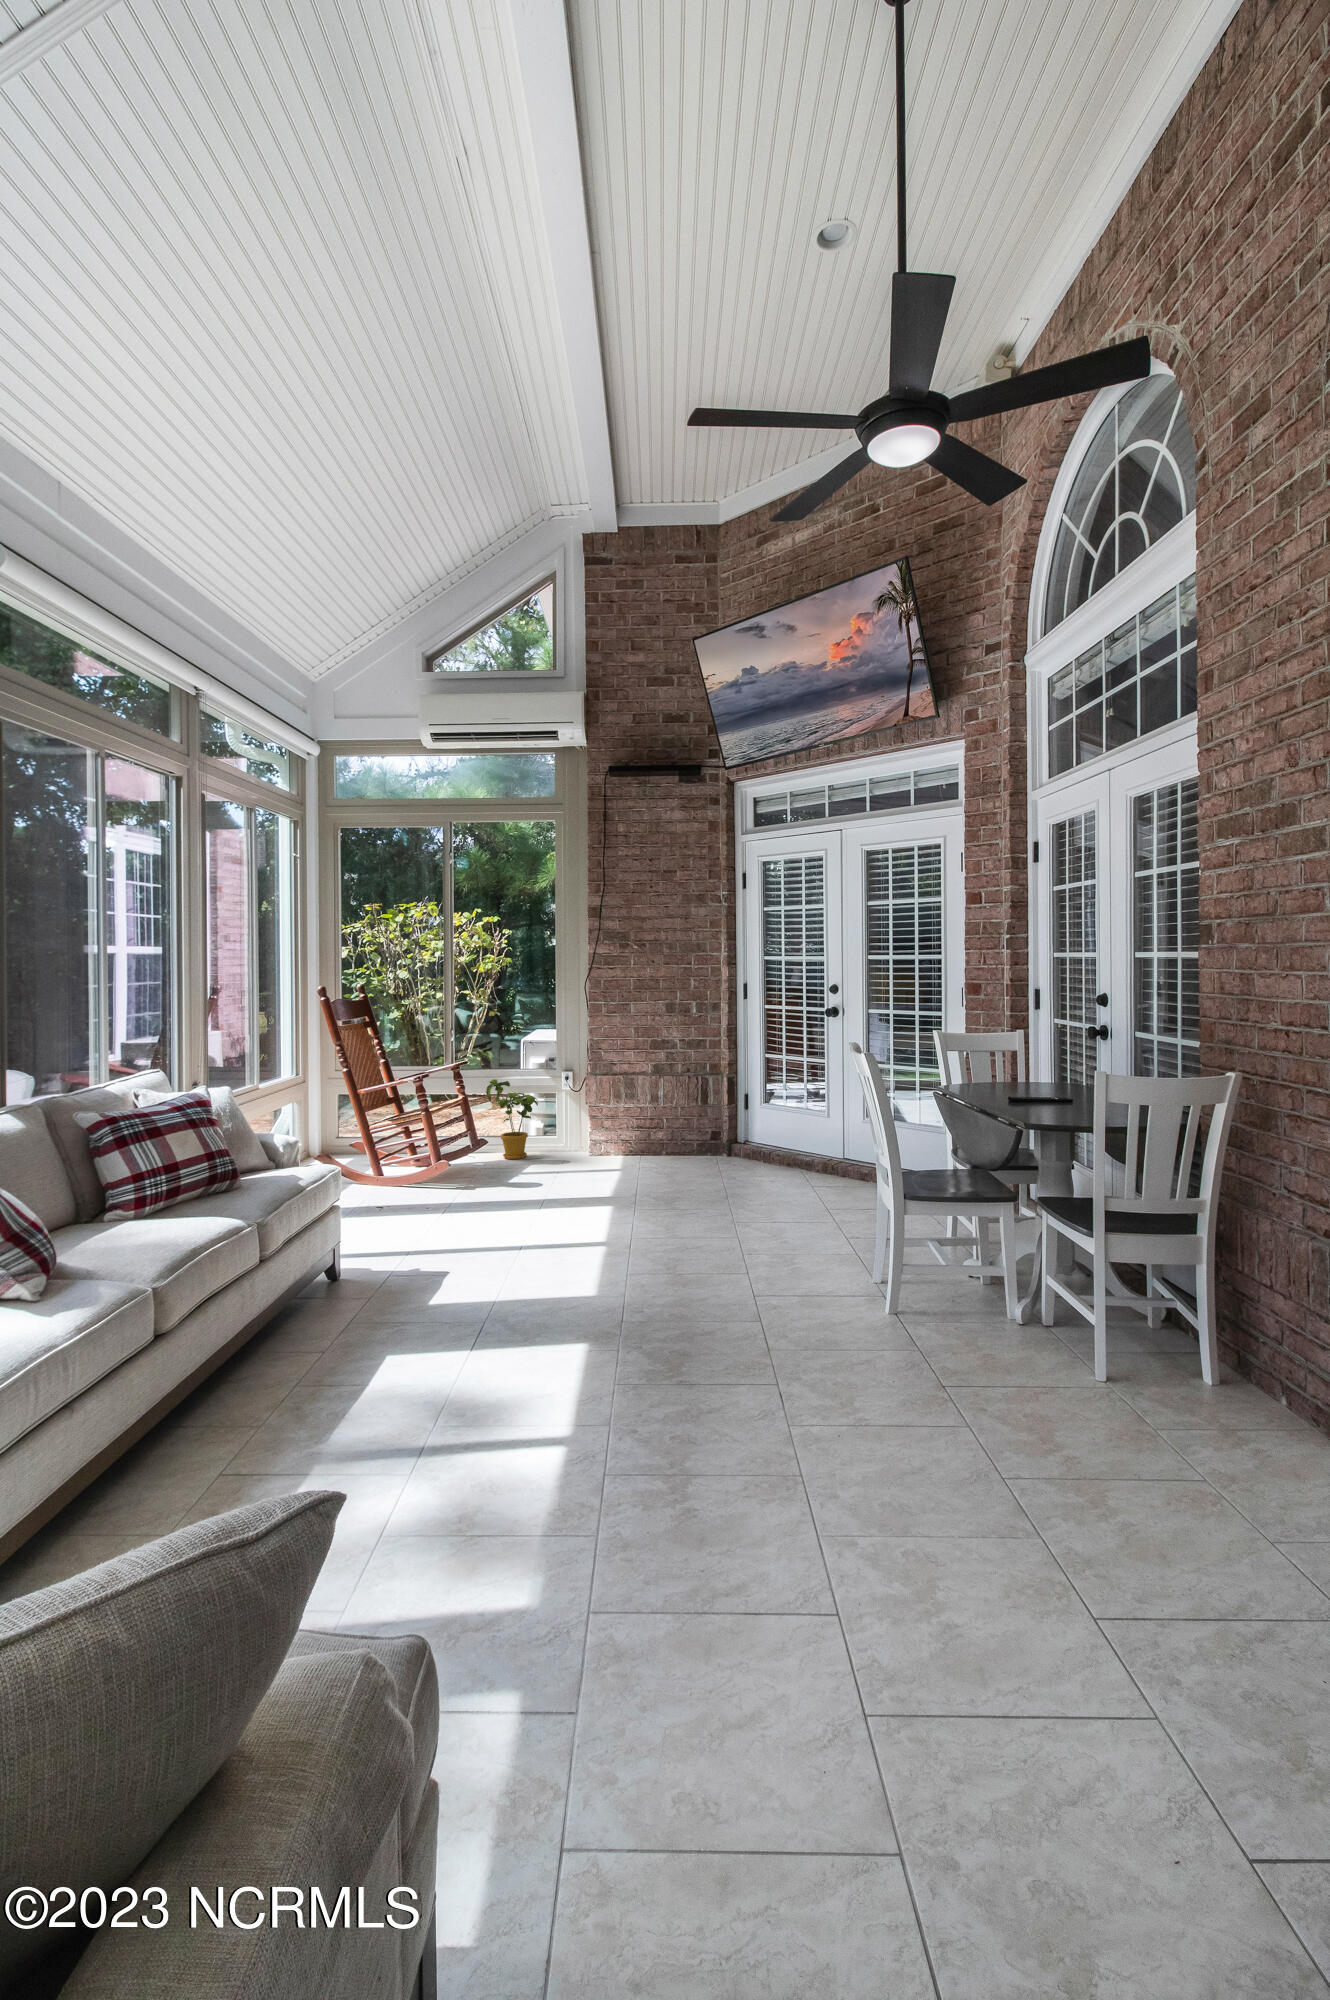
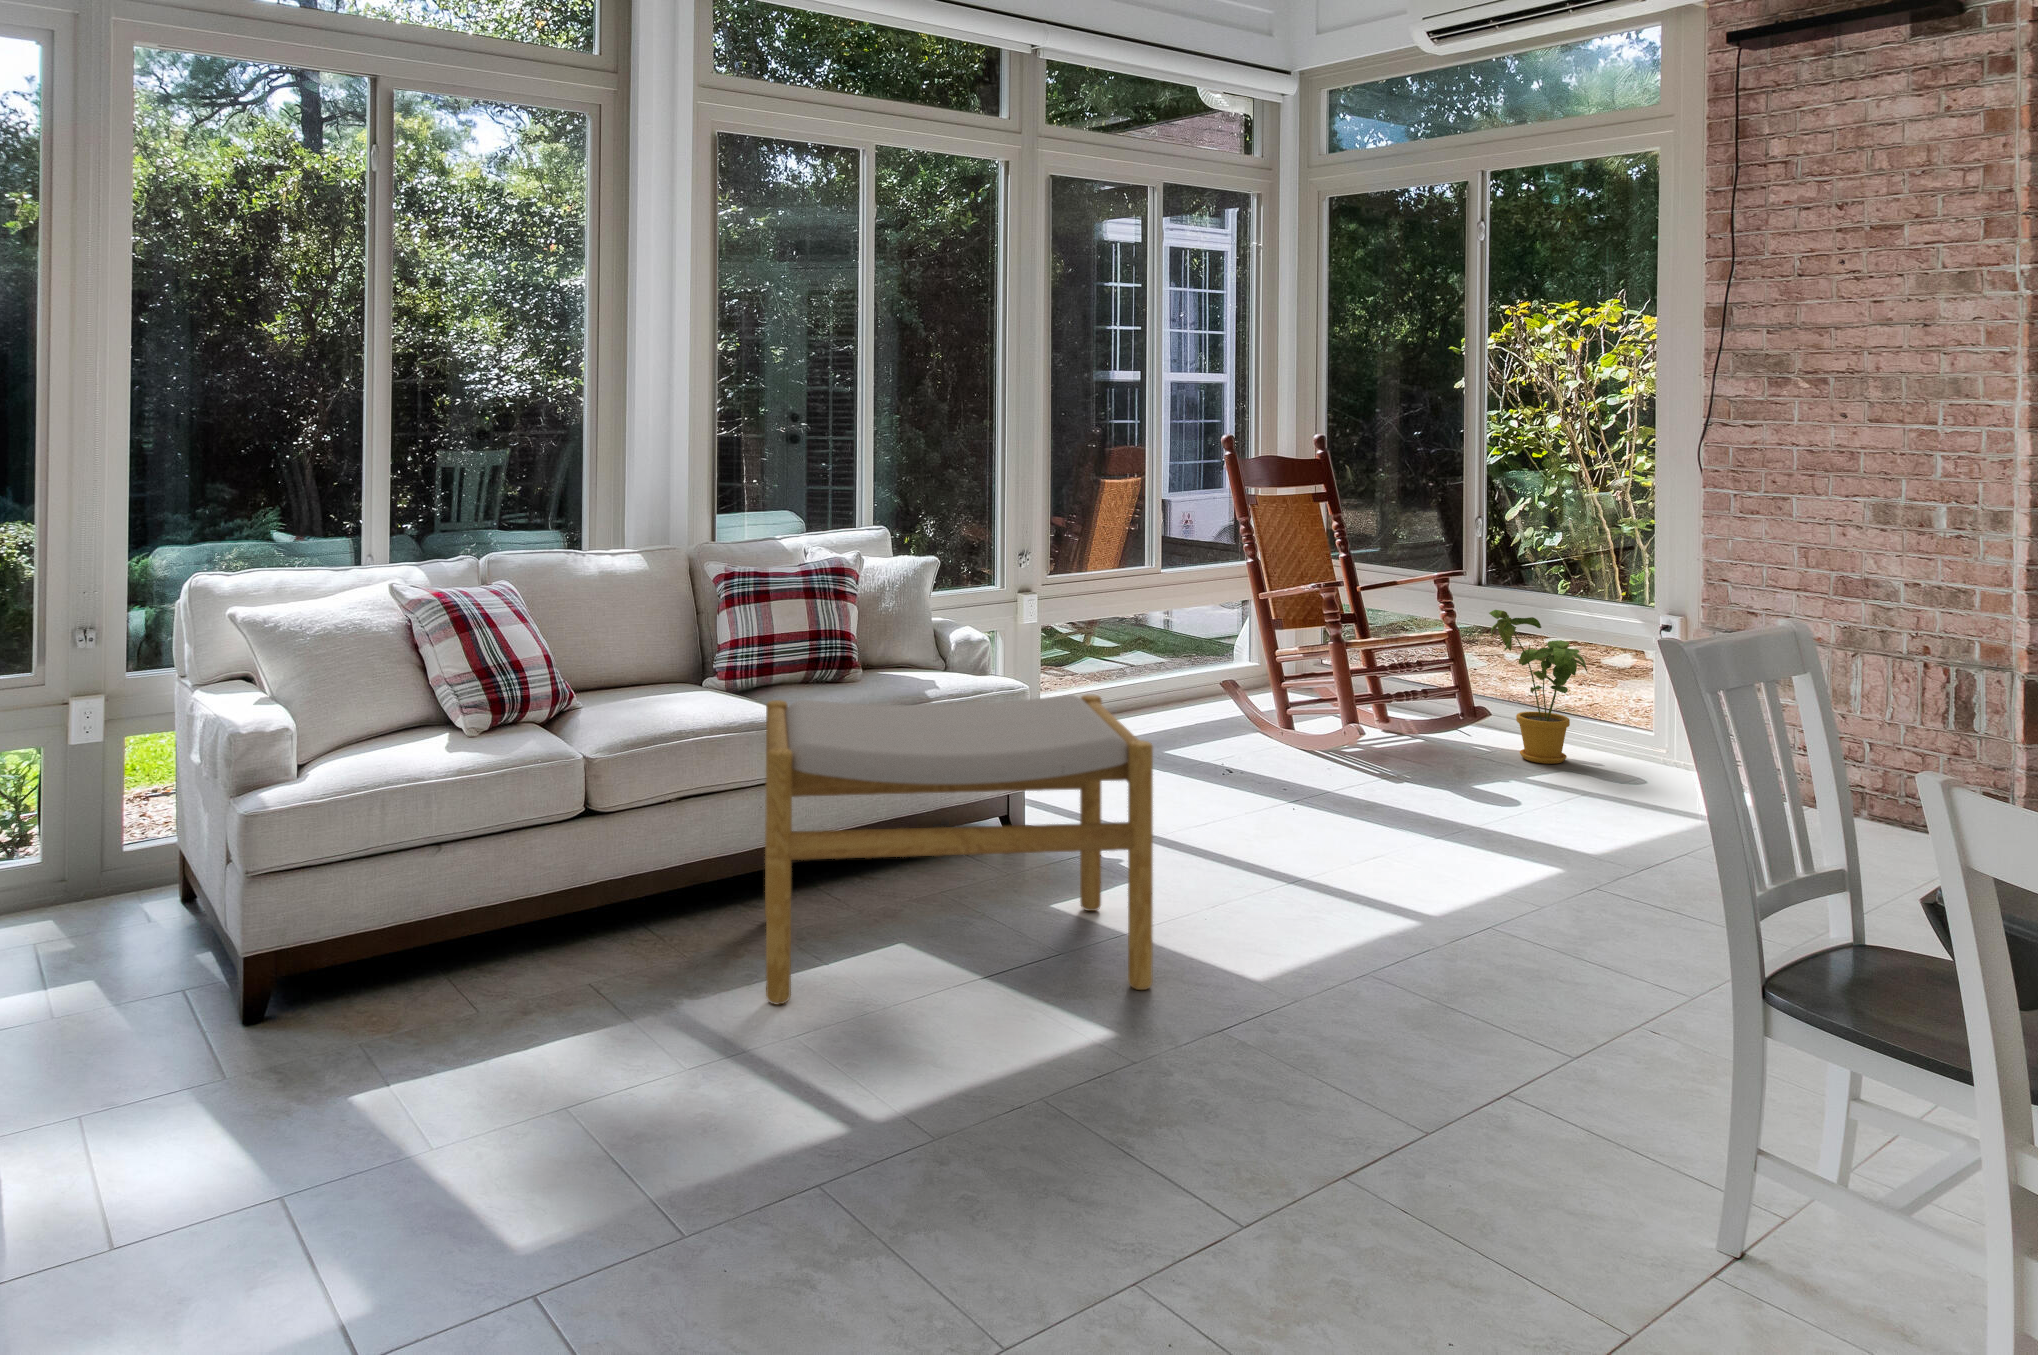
footstool: none [278,1151,555,1385] -> present [765,694,1153,1004]

